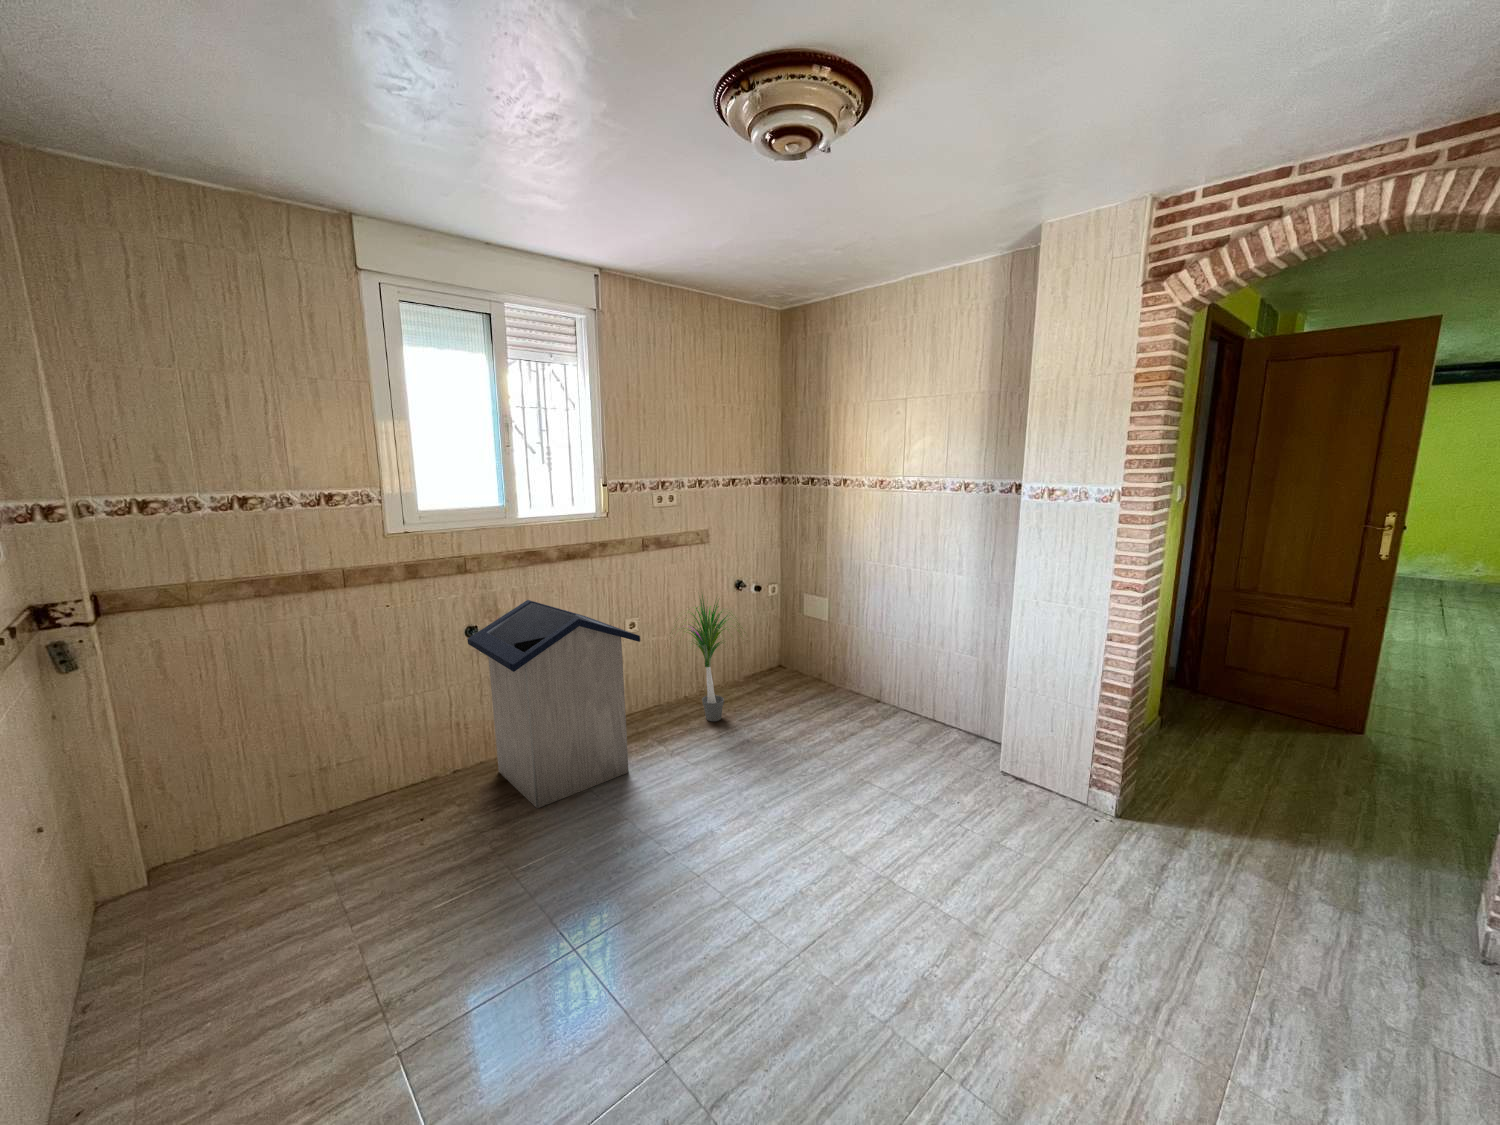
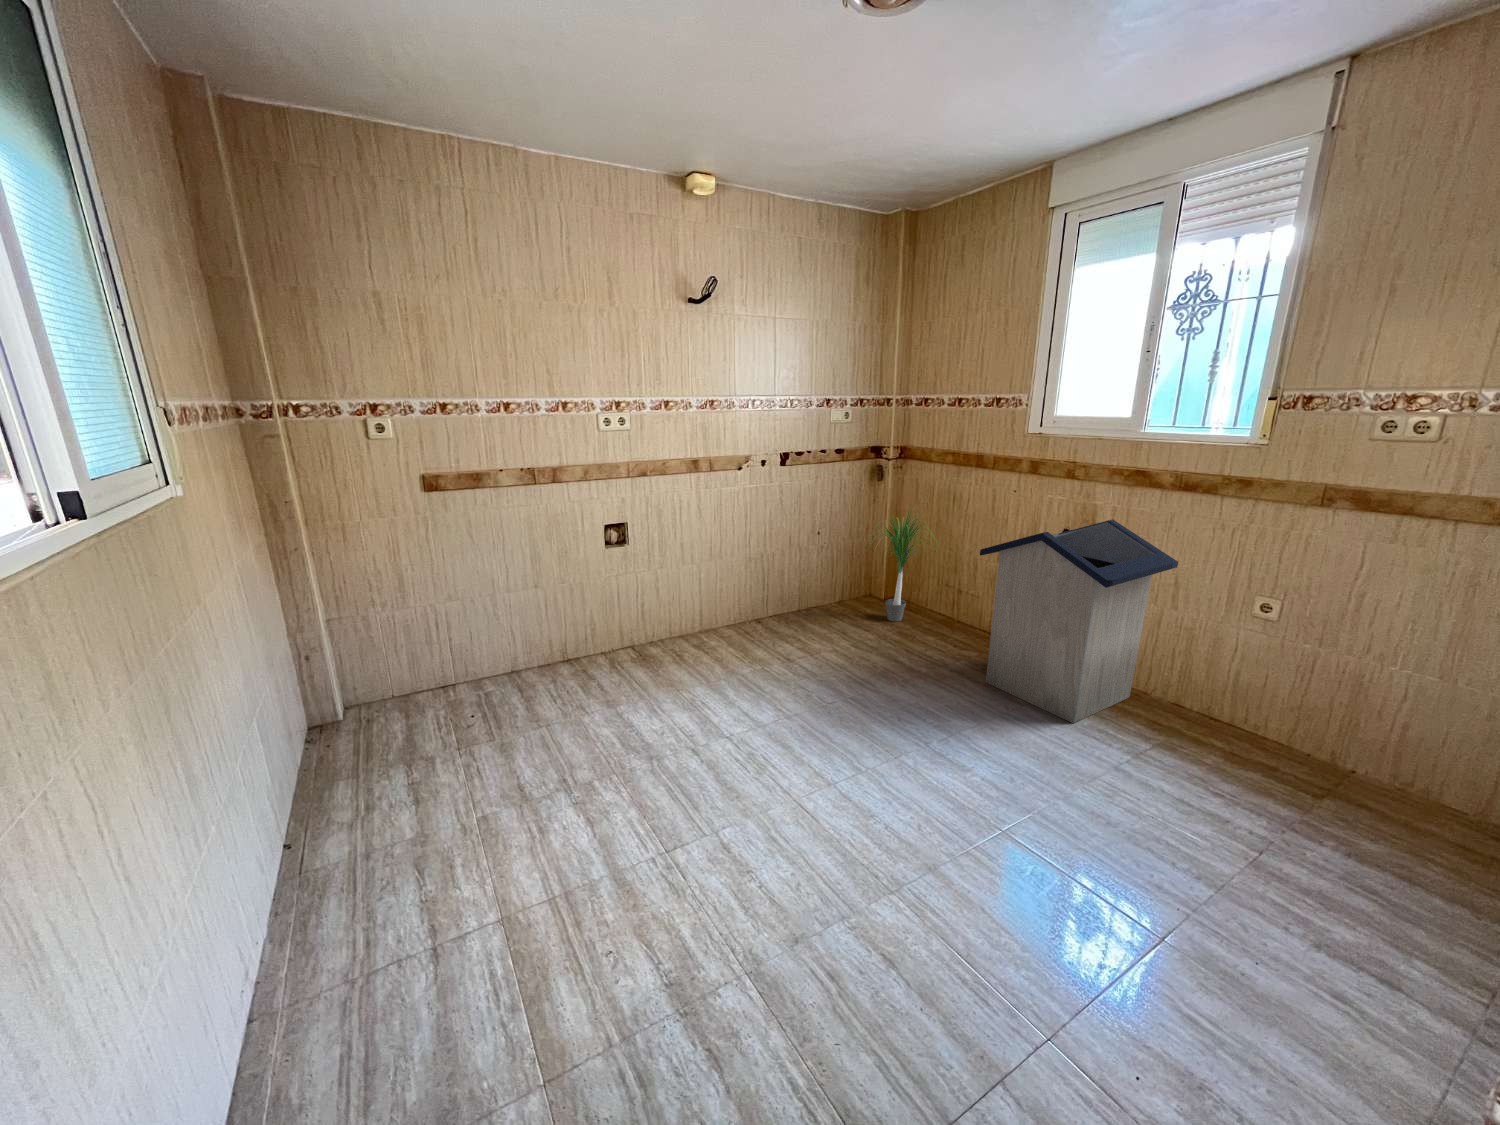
potted plant: present [673,595,743,721] -> present [870,509,935,621]

